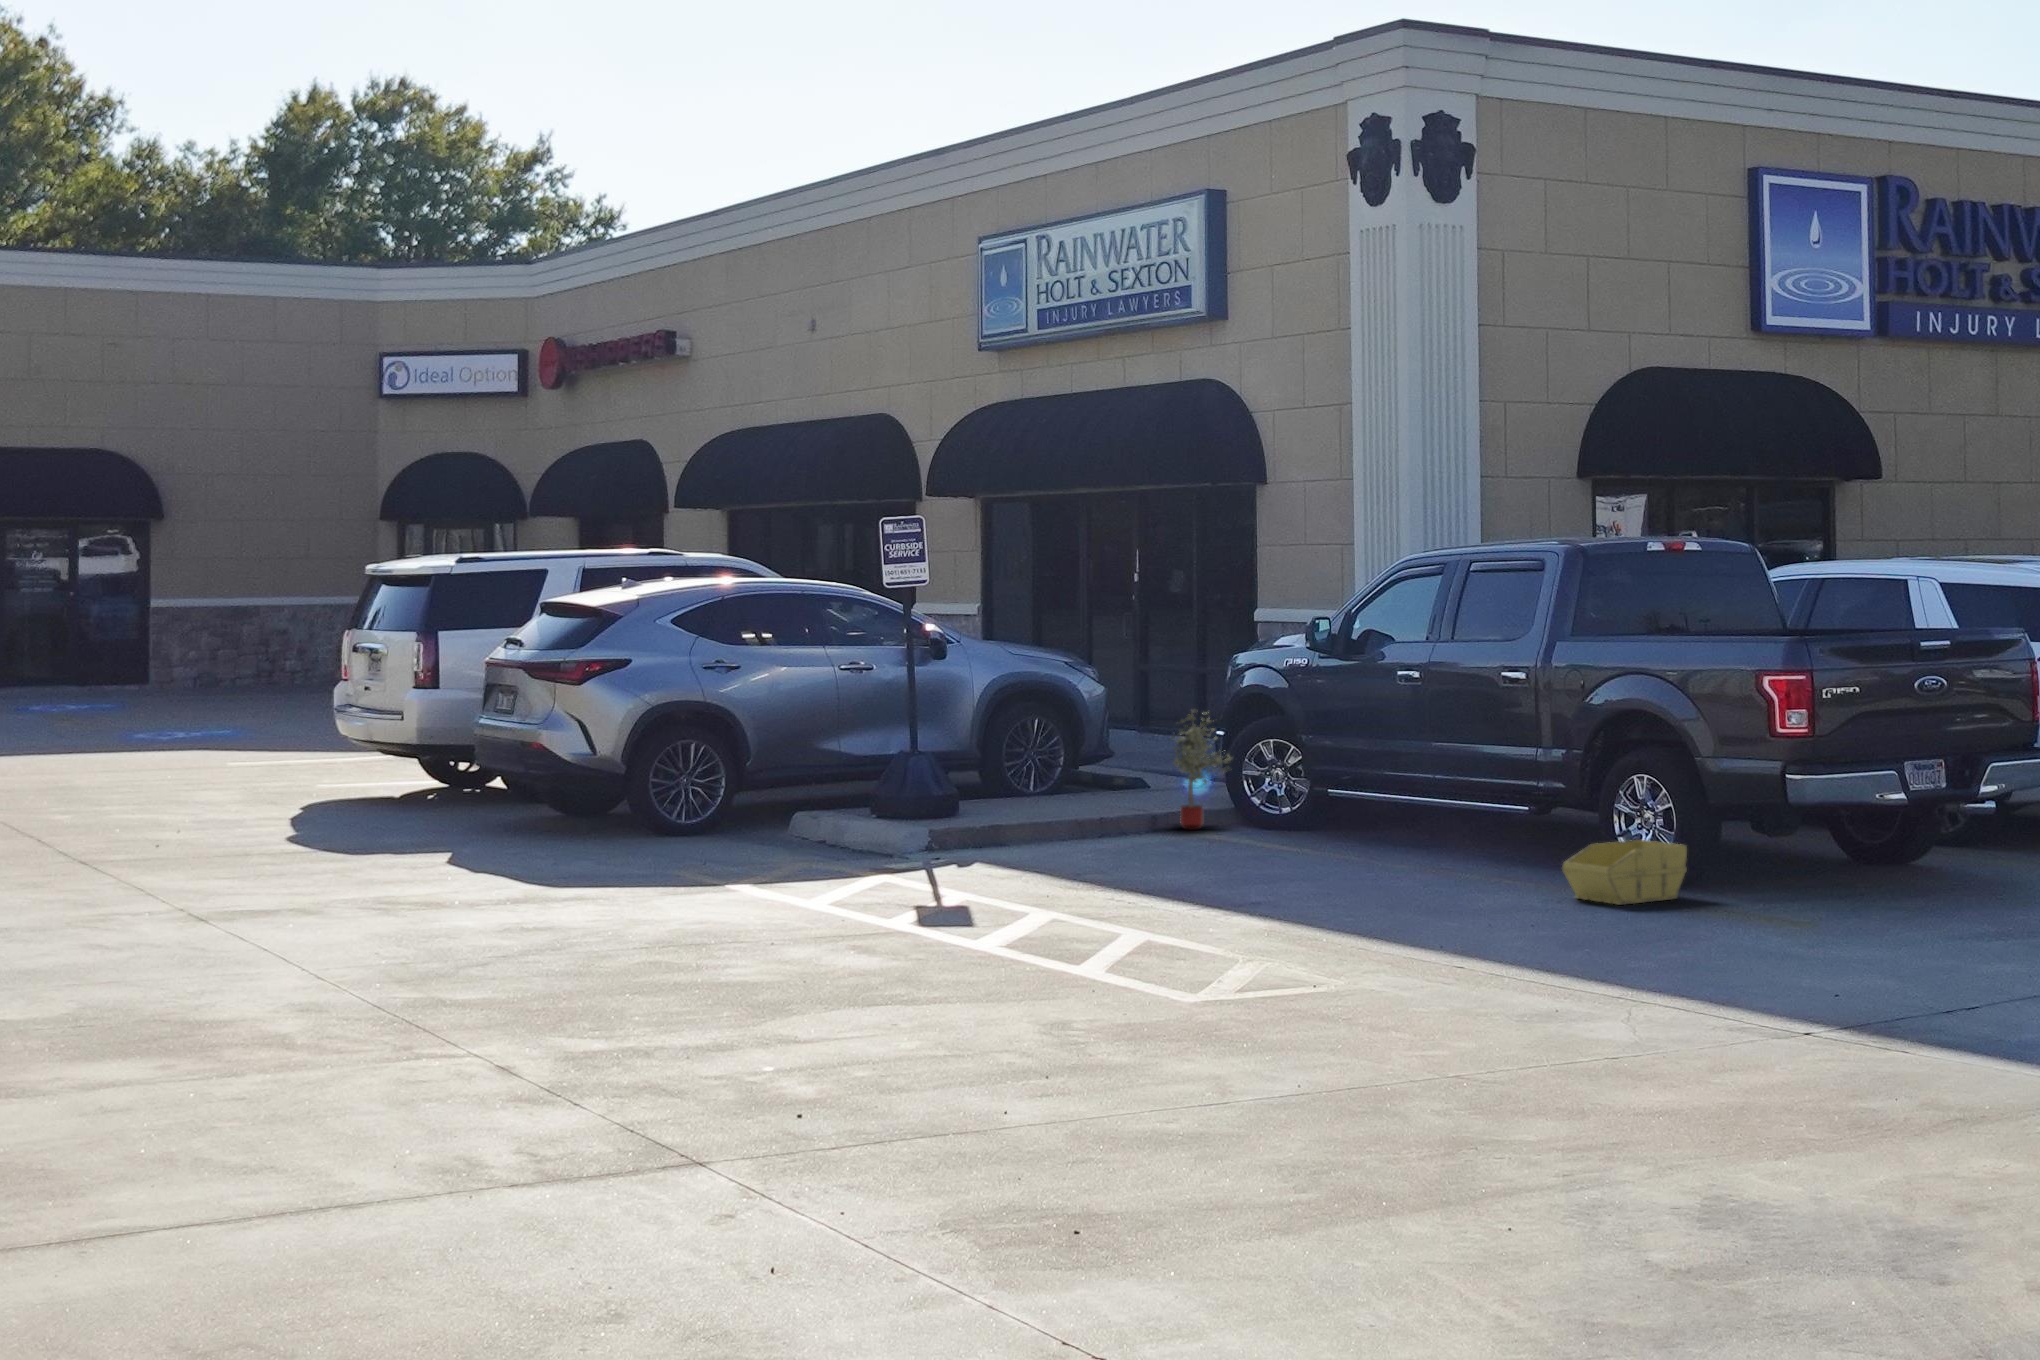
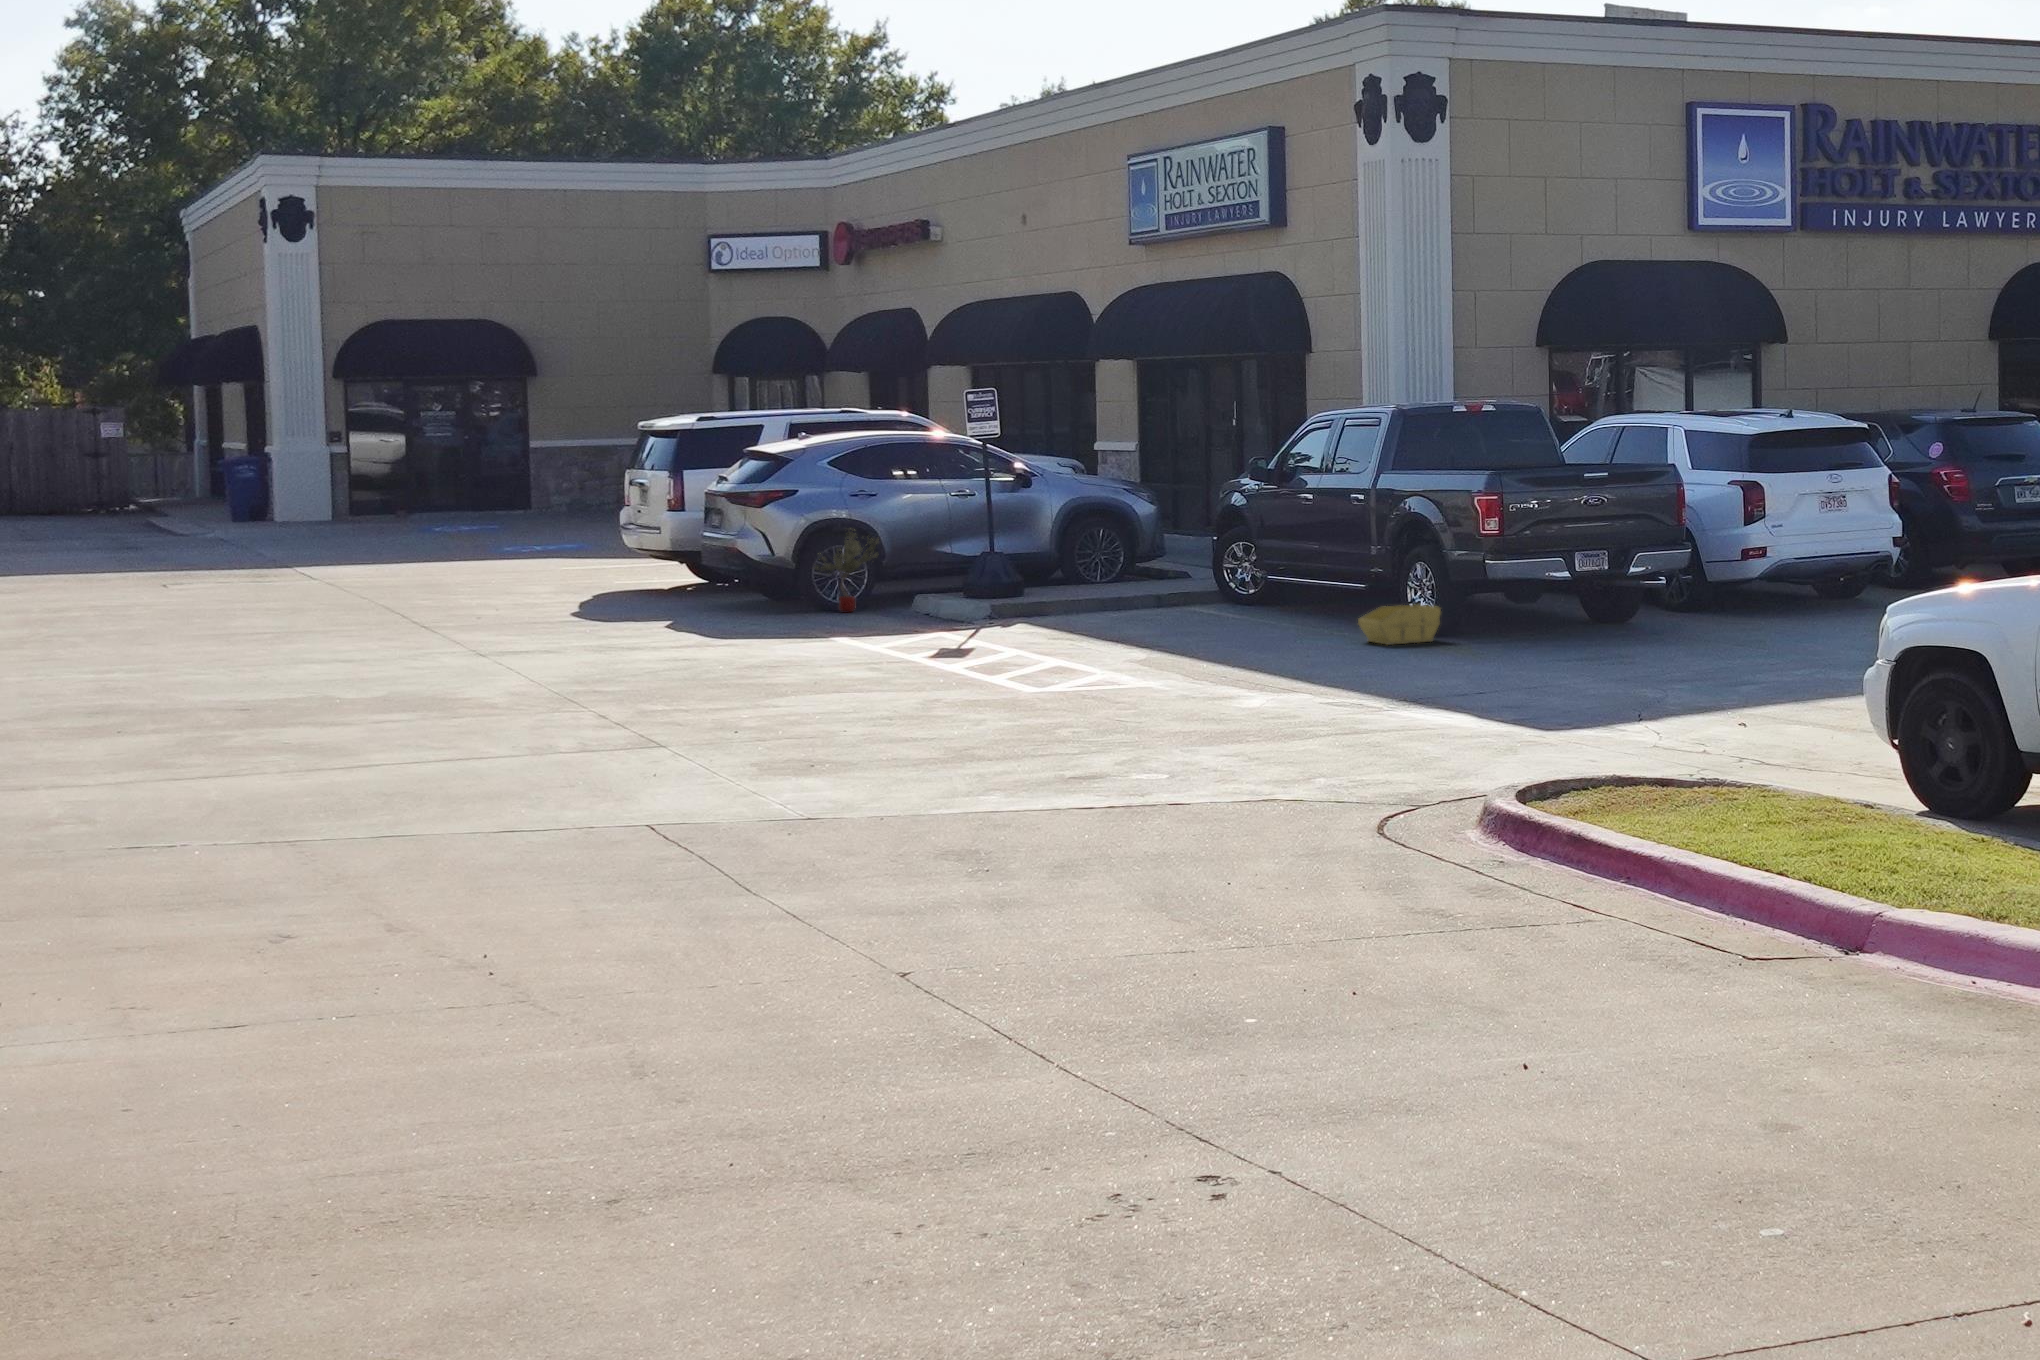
potted tree: present [1173,710,1232,830] -> present [816,529,879,613]

